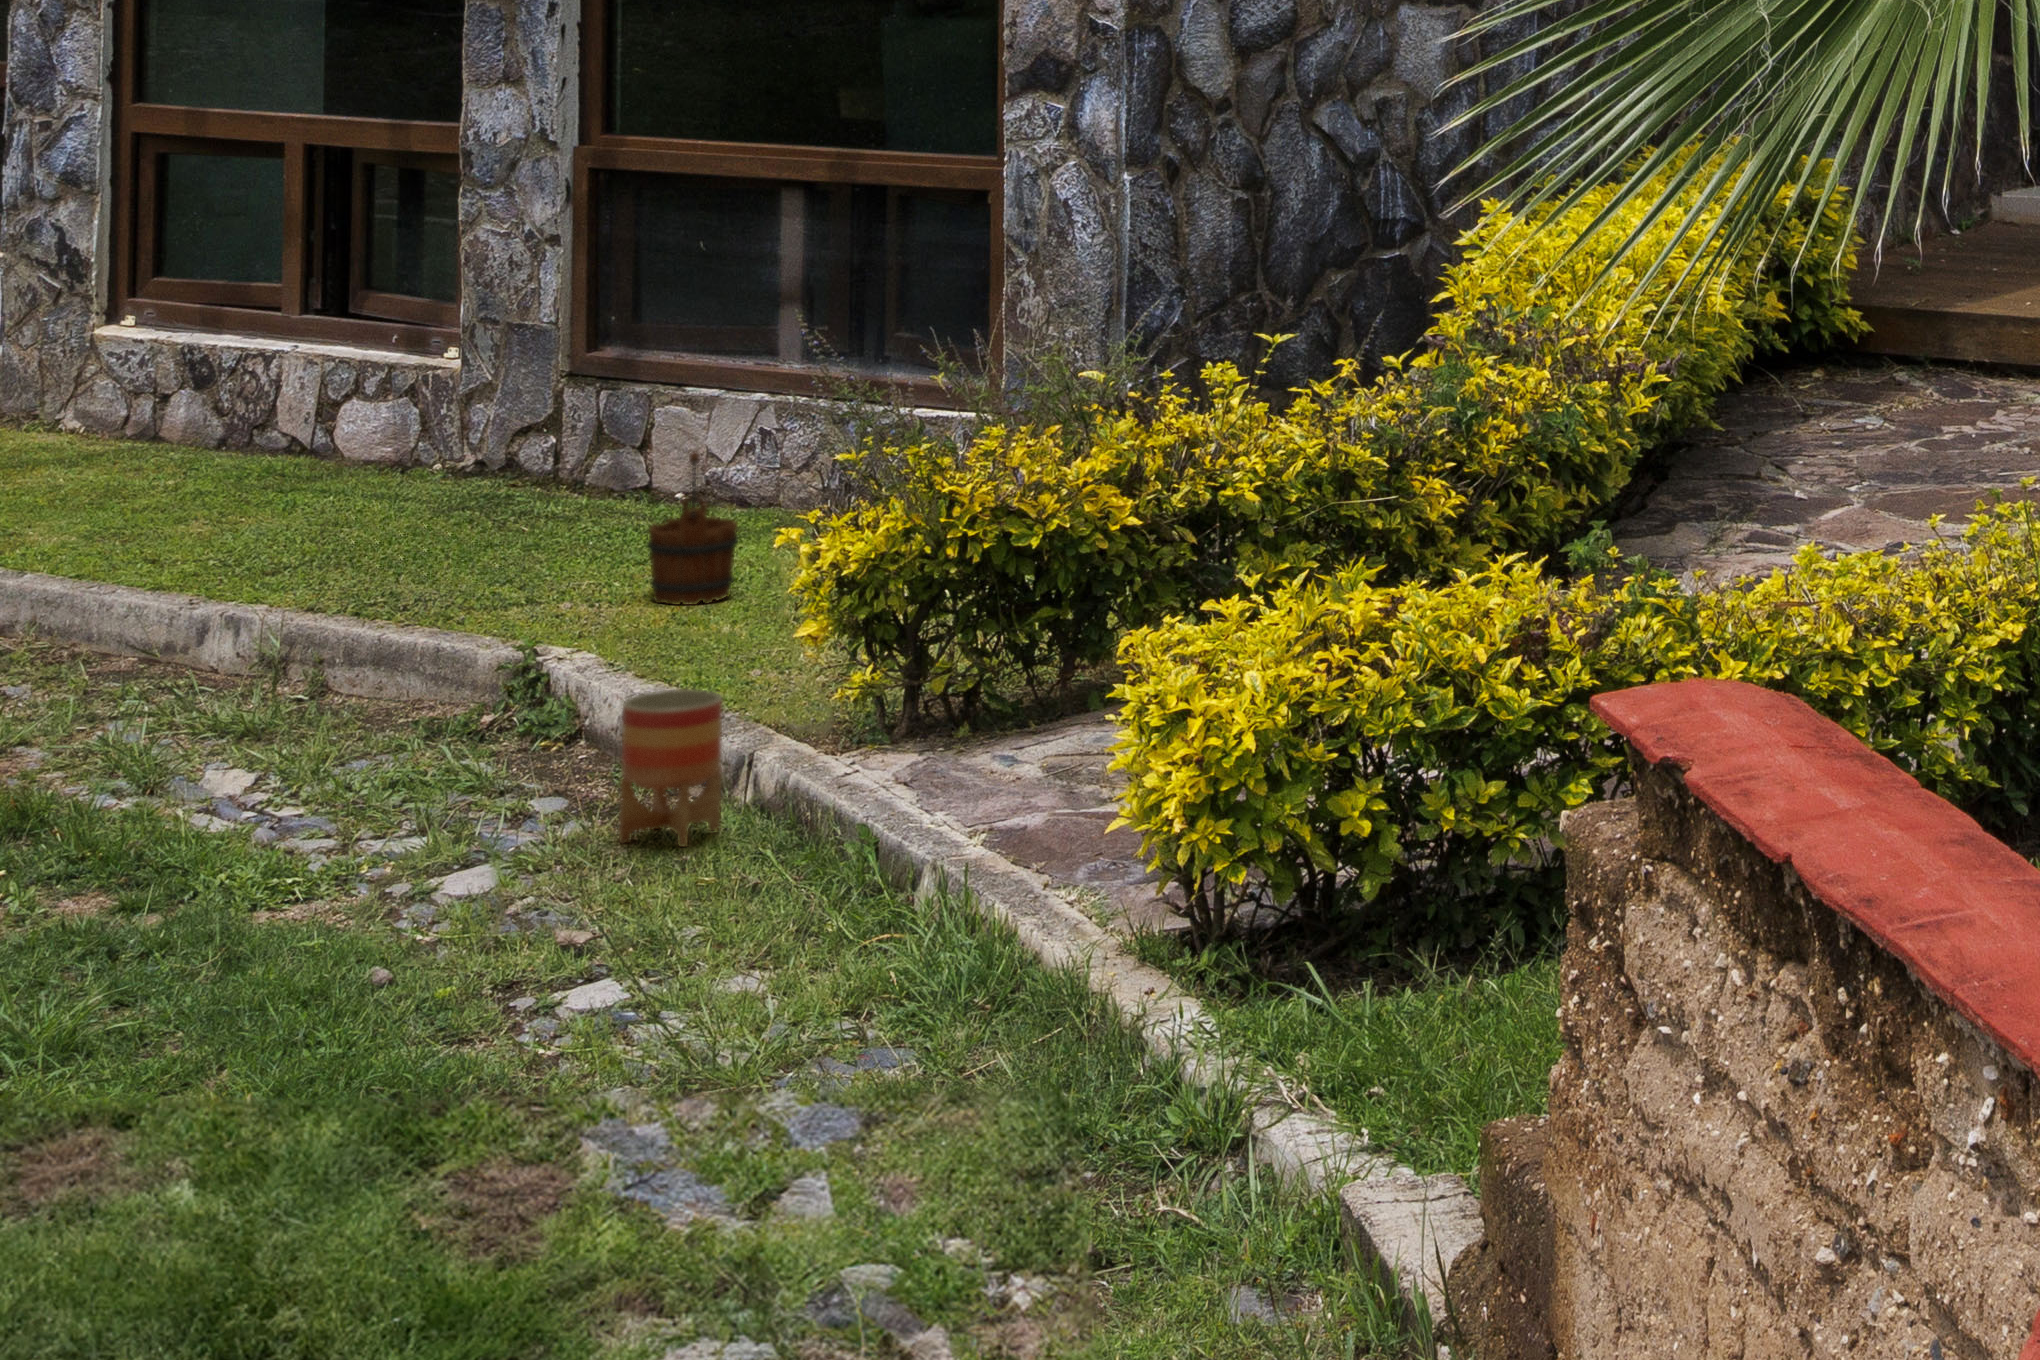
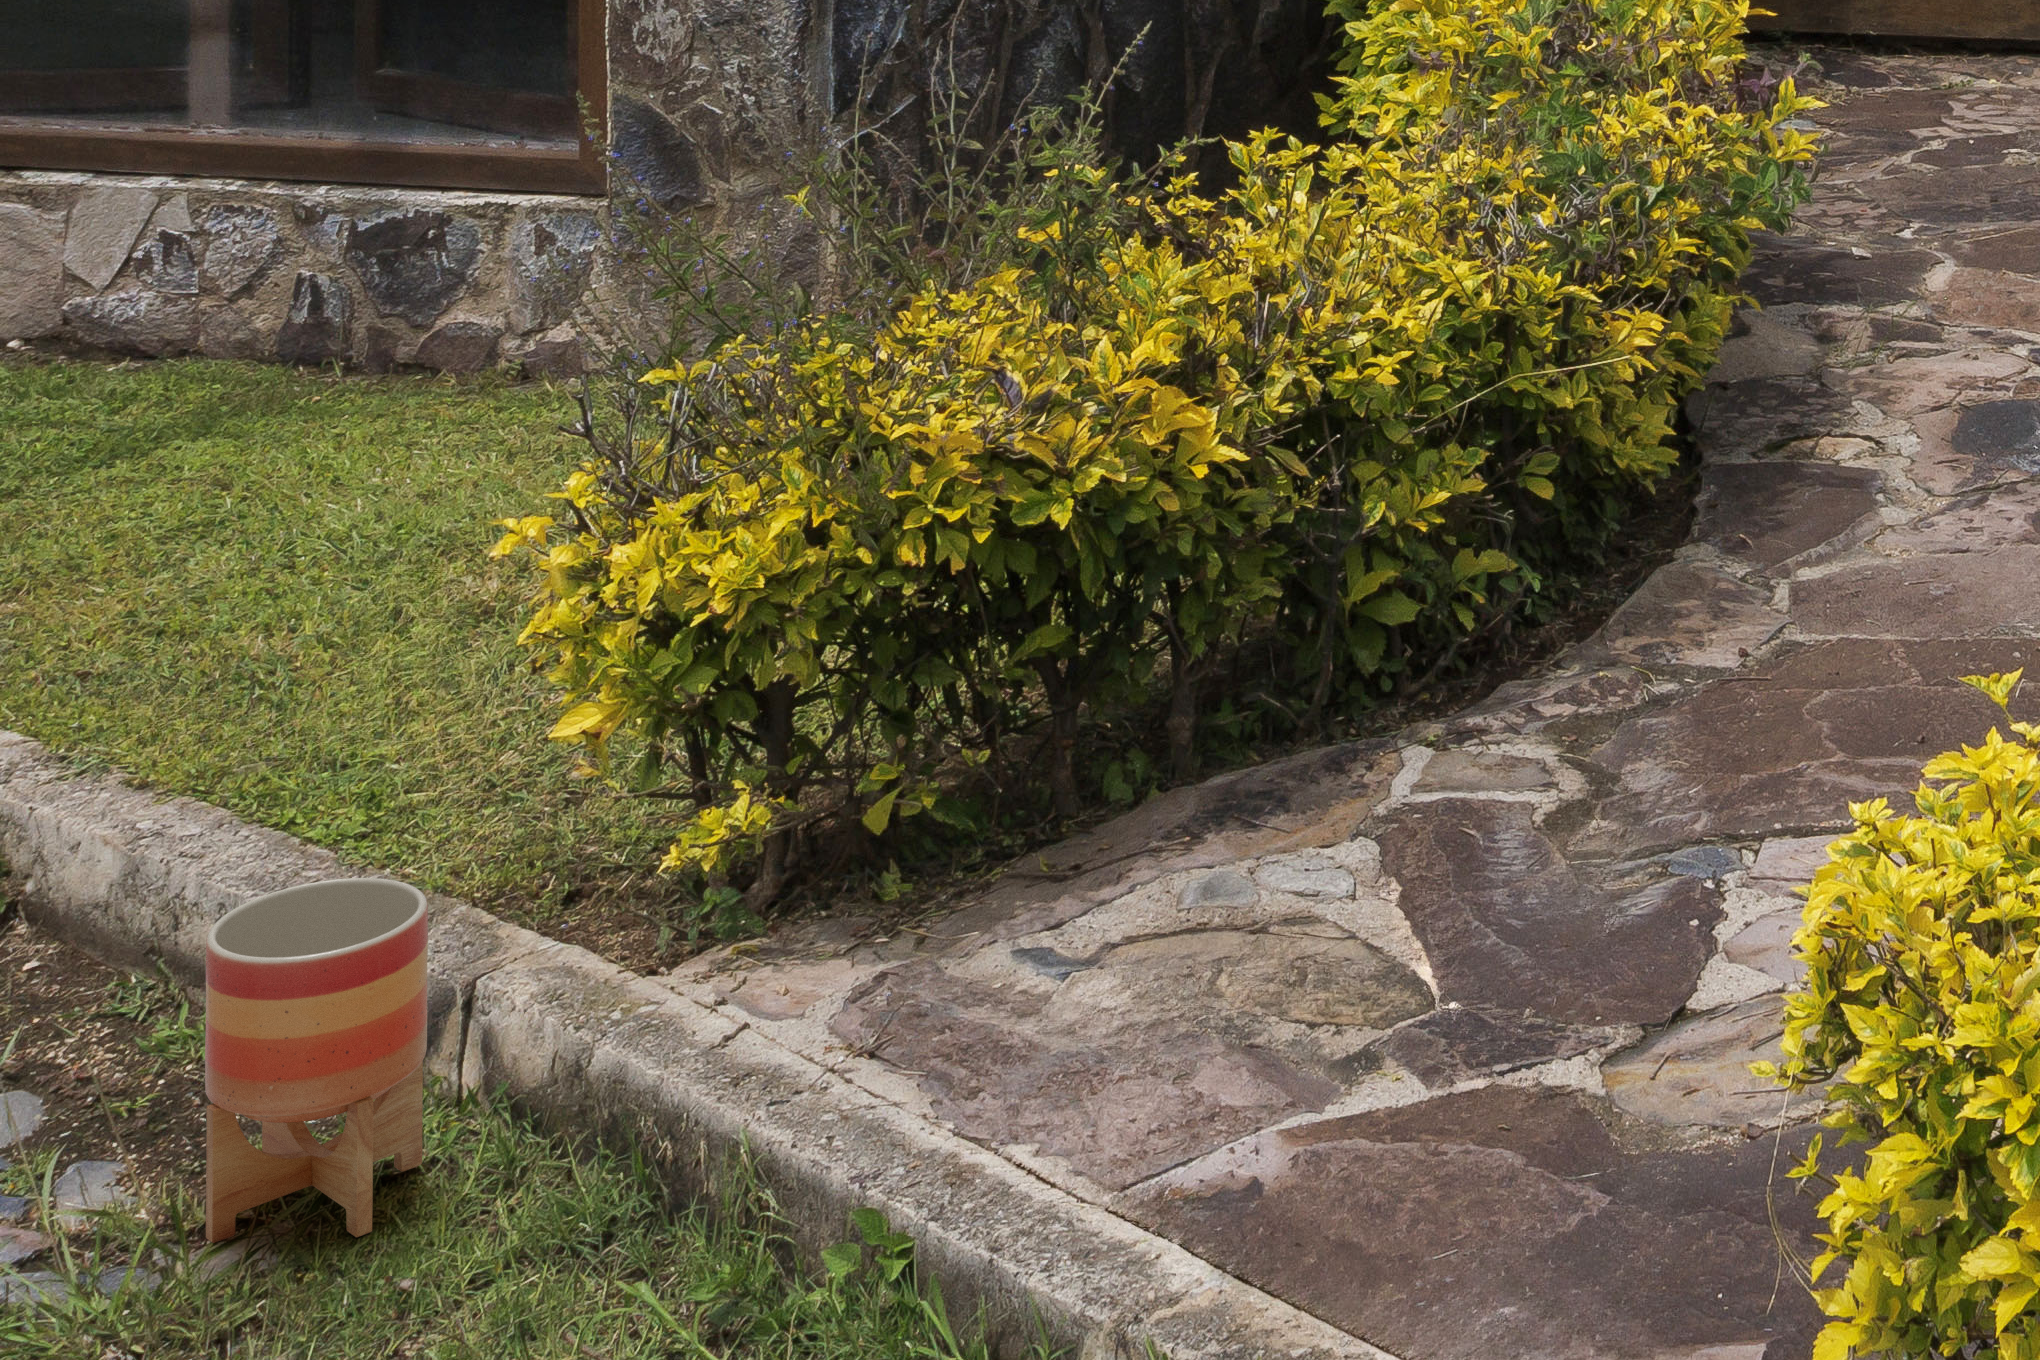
wooden bucket: present [648,452,738,605] -> none [41,293,207,560]

